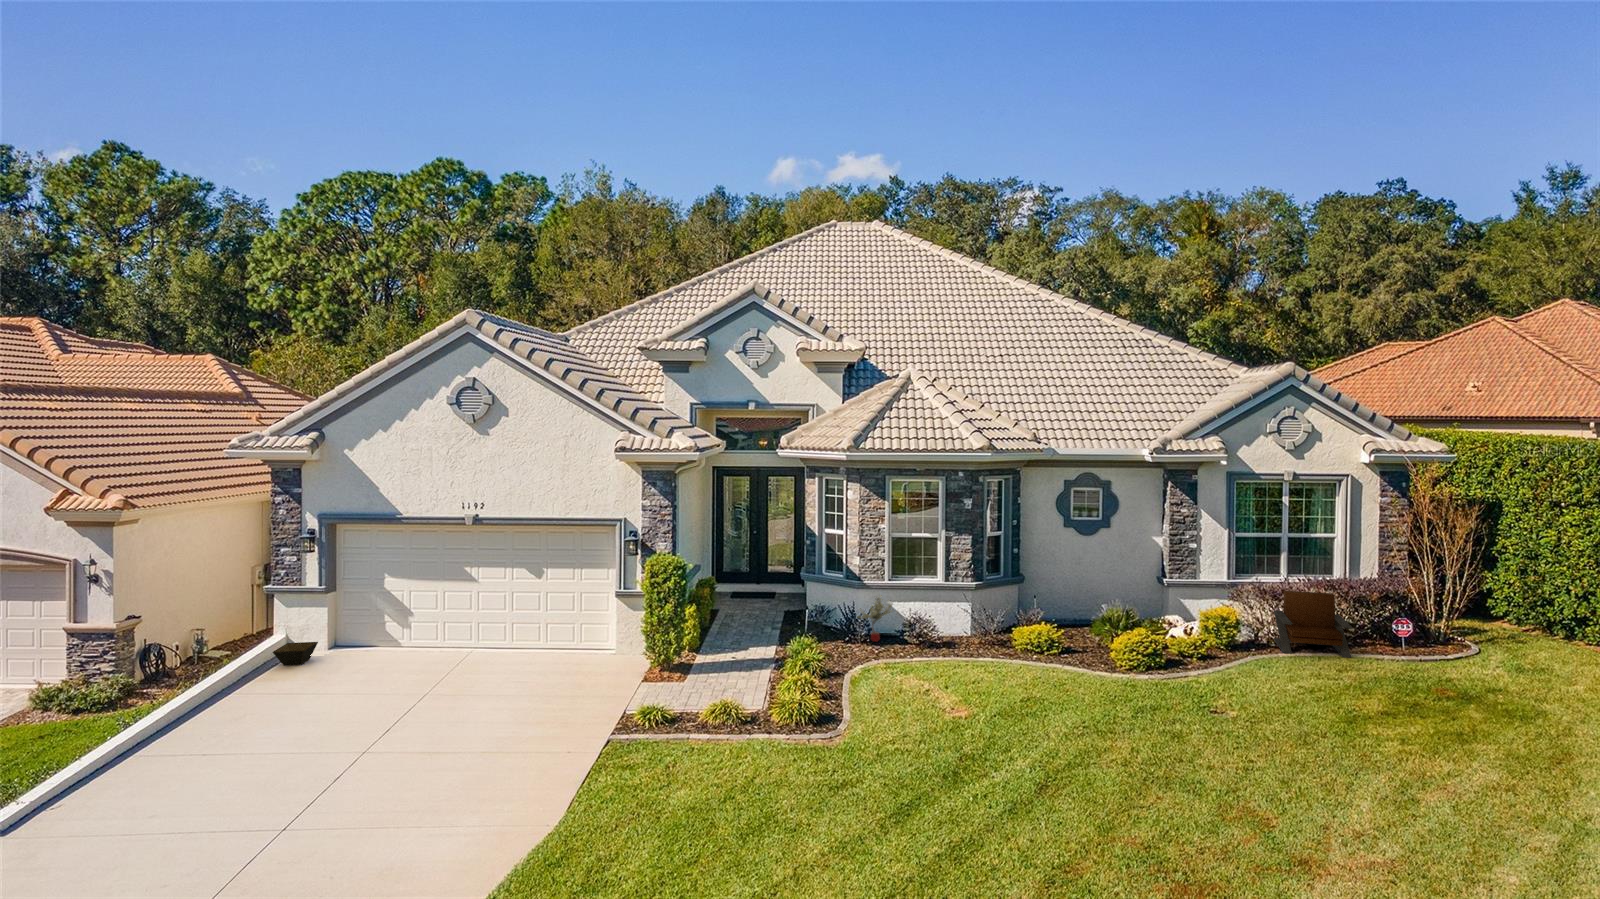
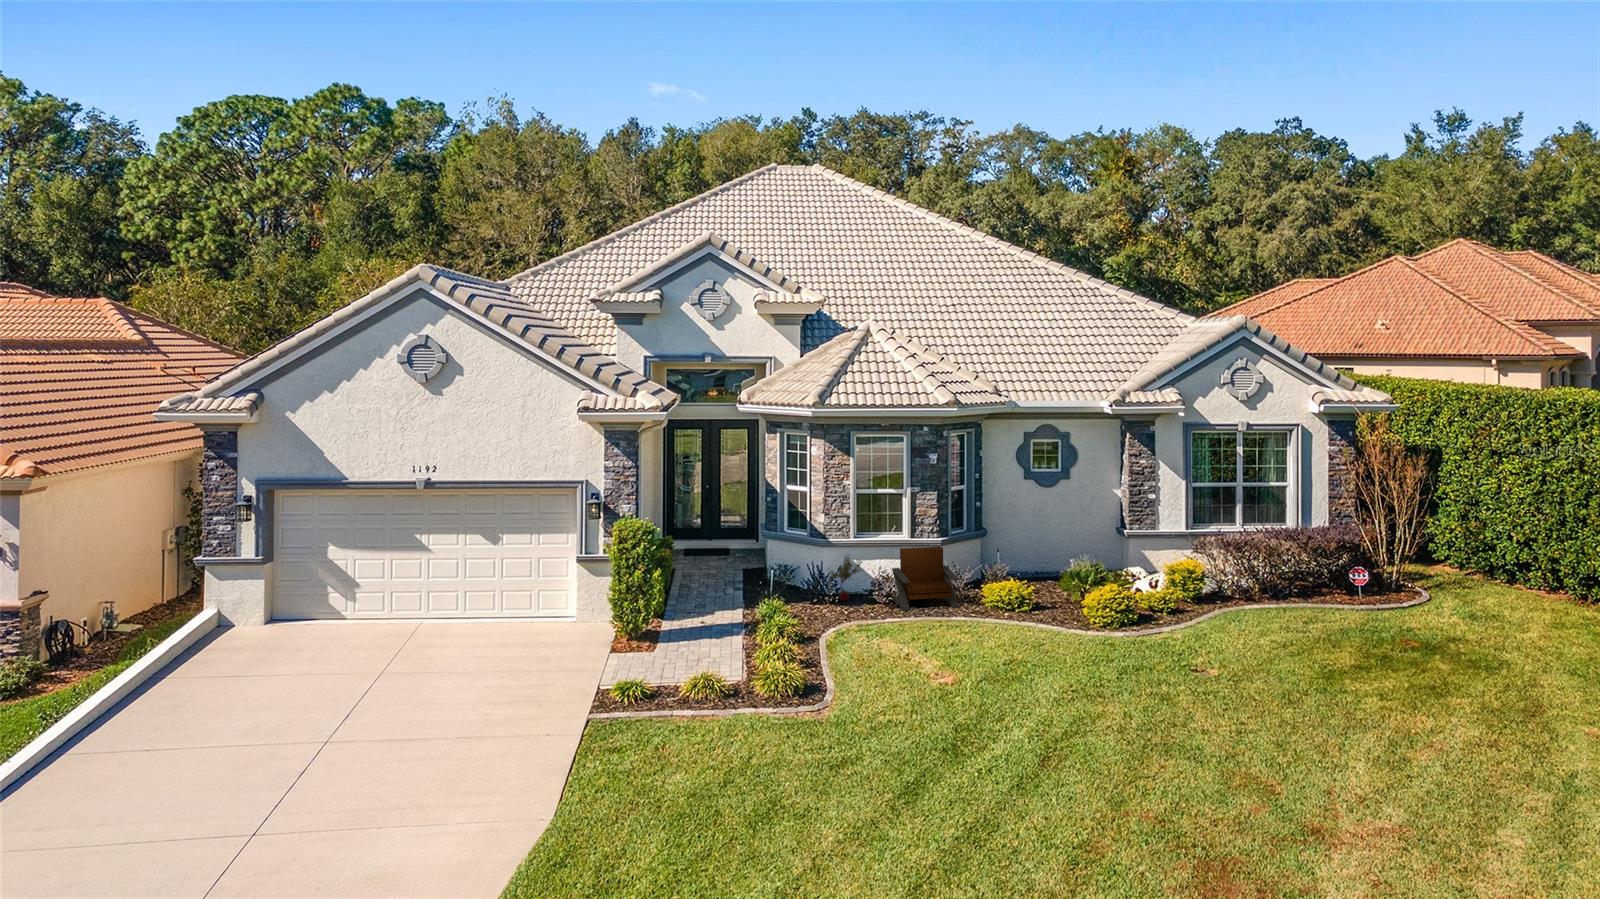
lounge chair: present [1274,591,1352,658] -> present [892,547,959,611]
basket: present [273,642,318,666] -> none [196,621,247,648]

